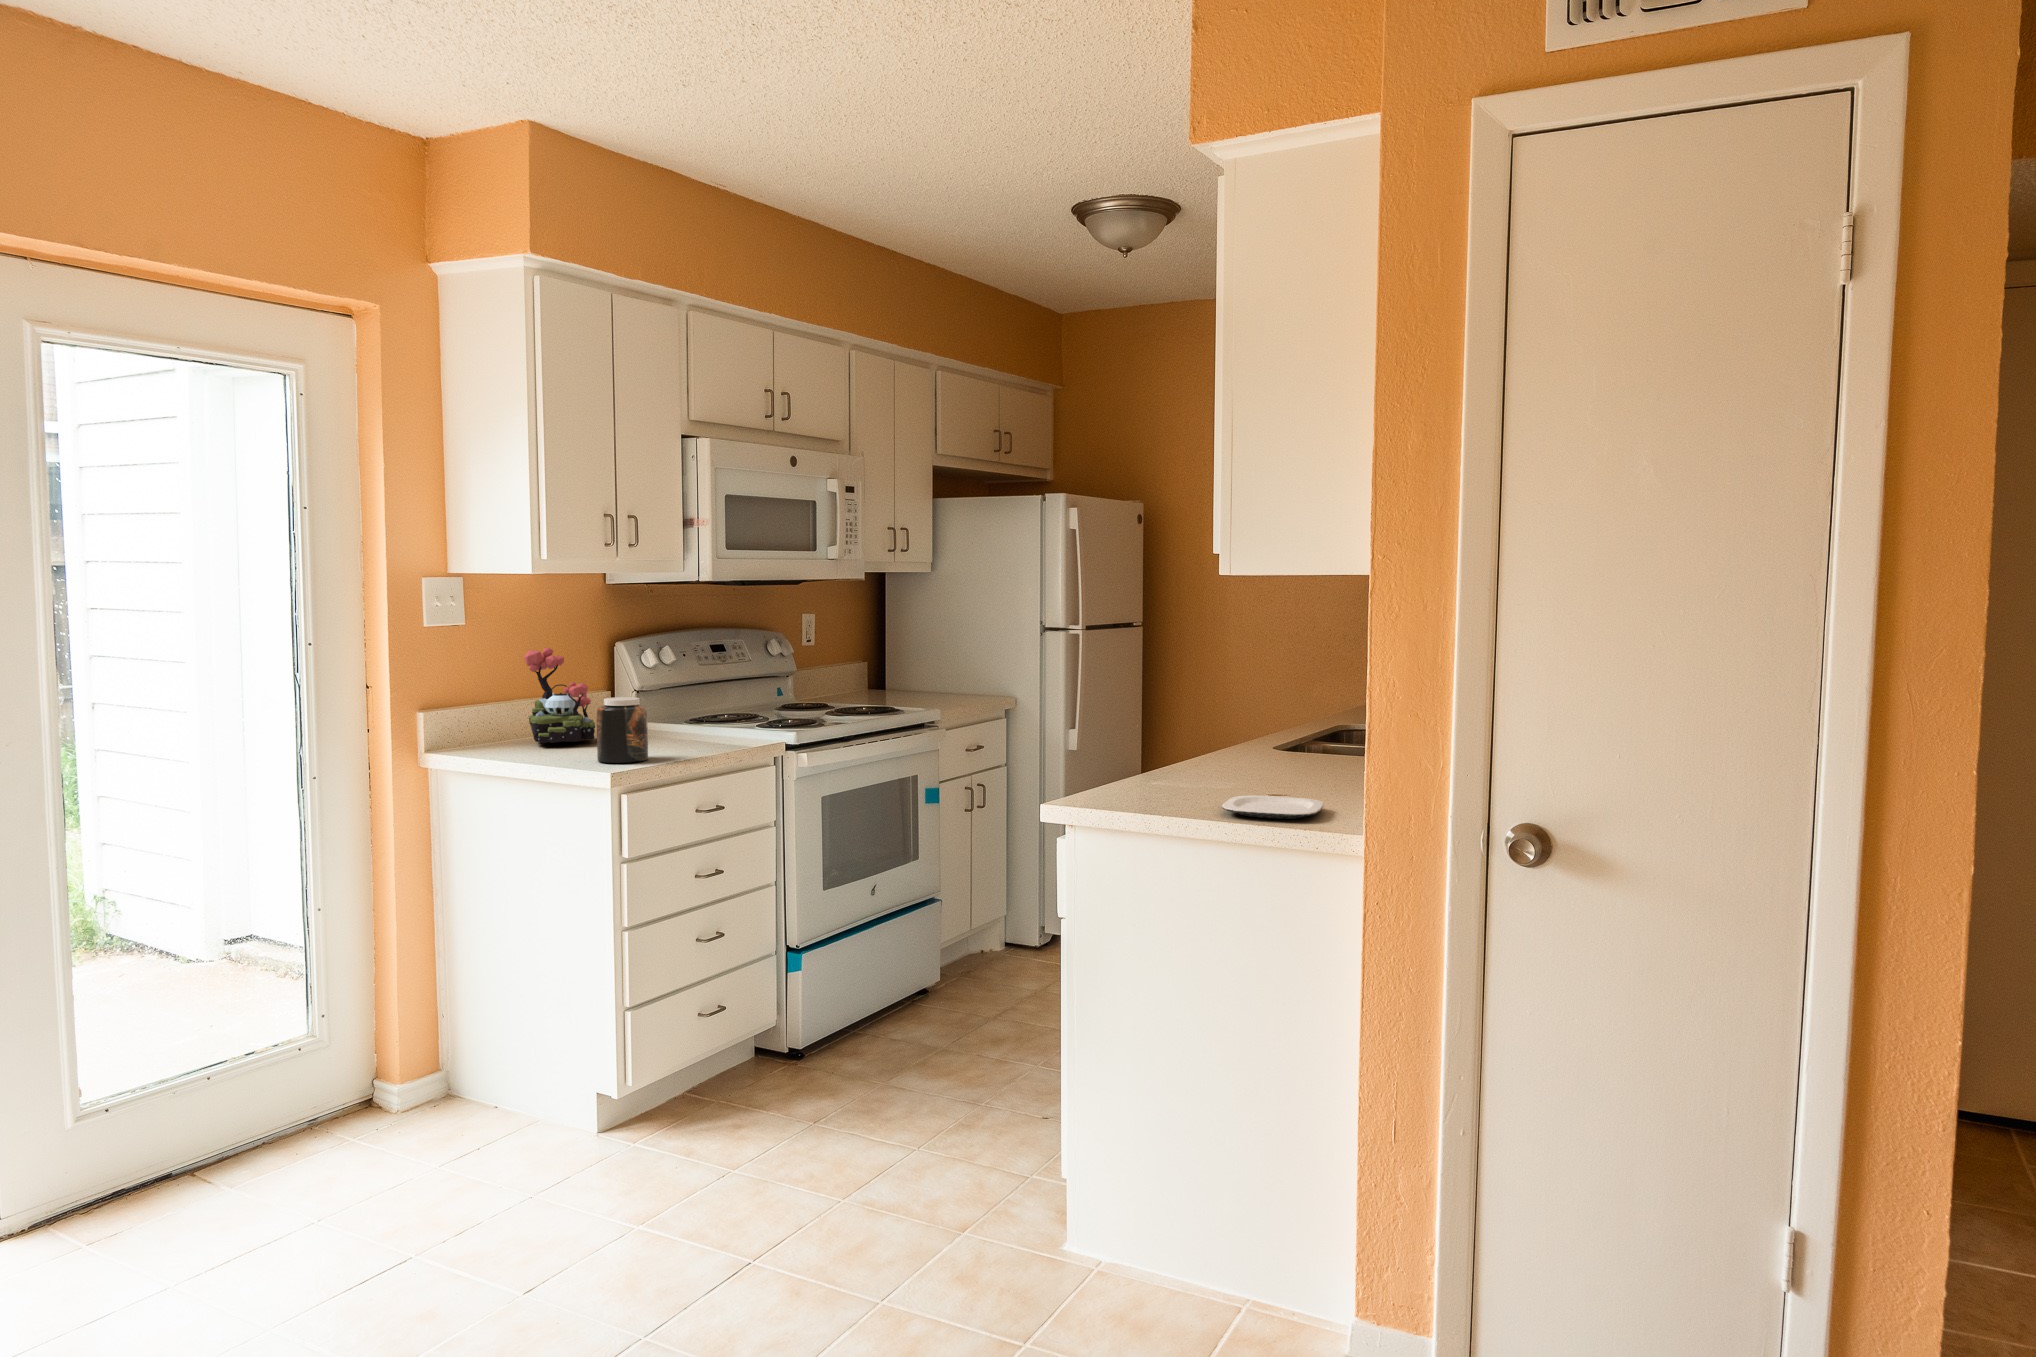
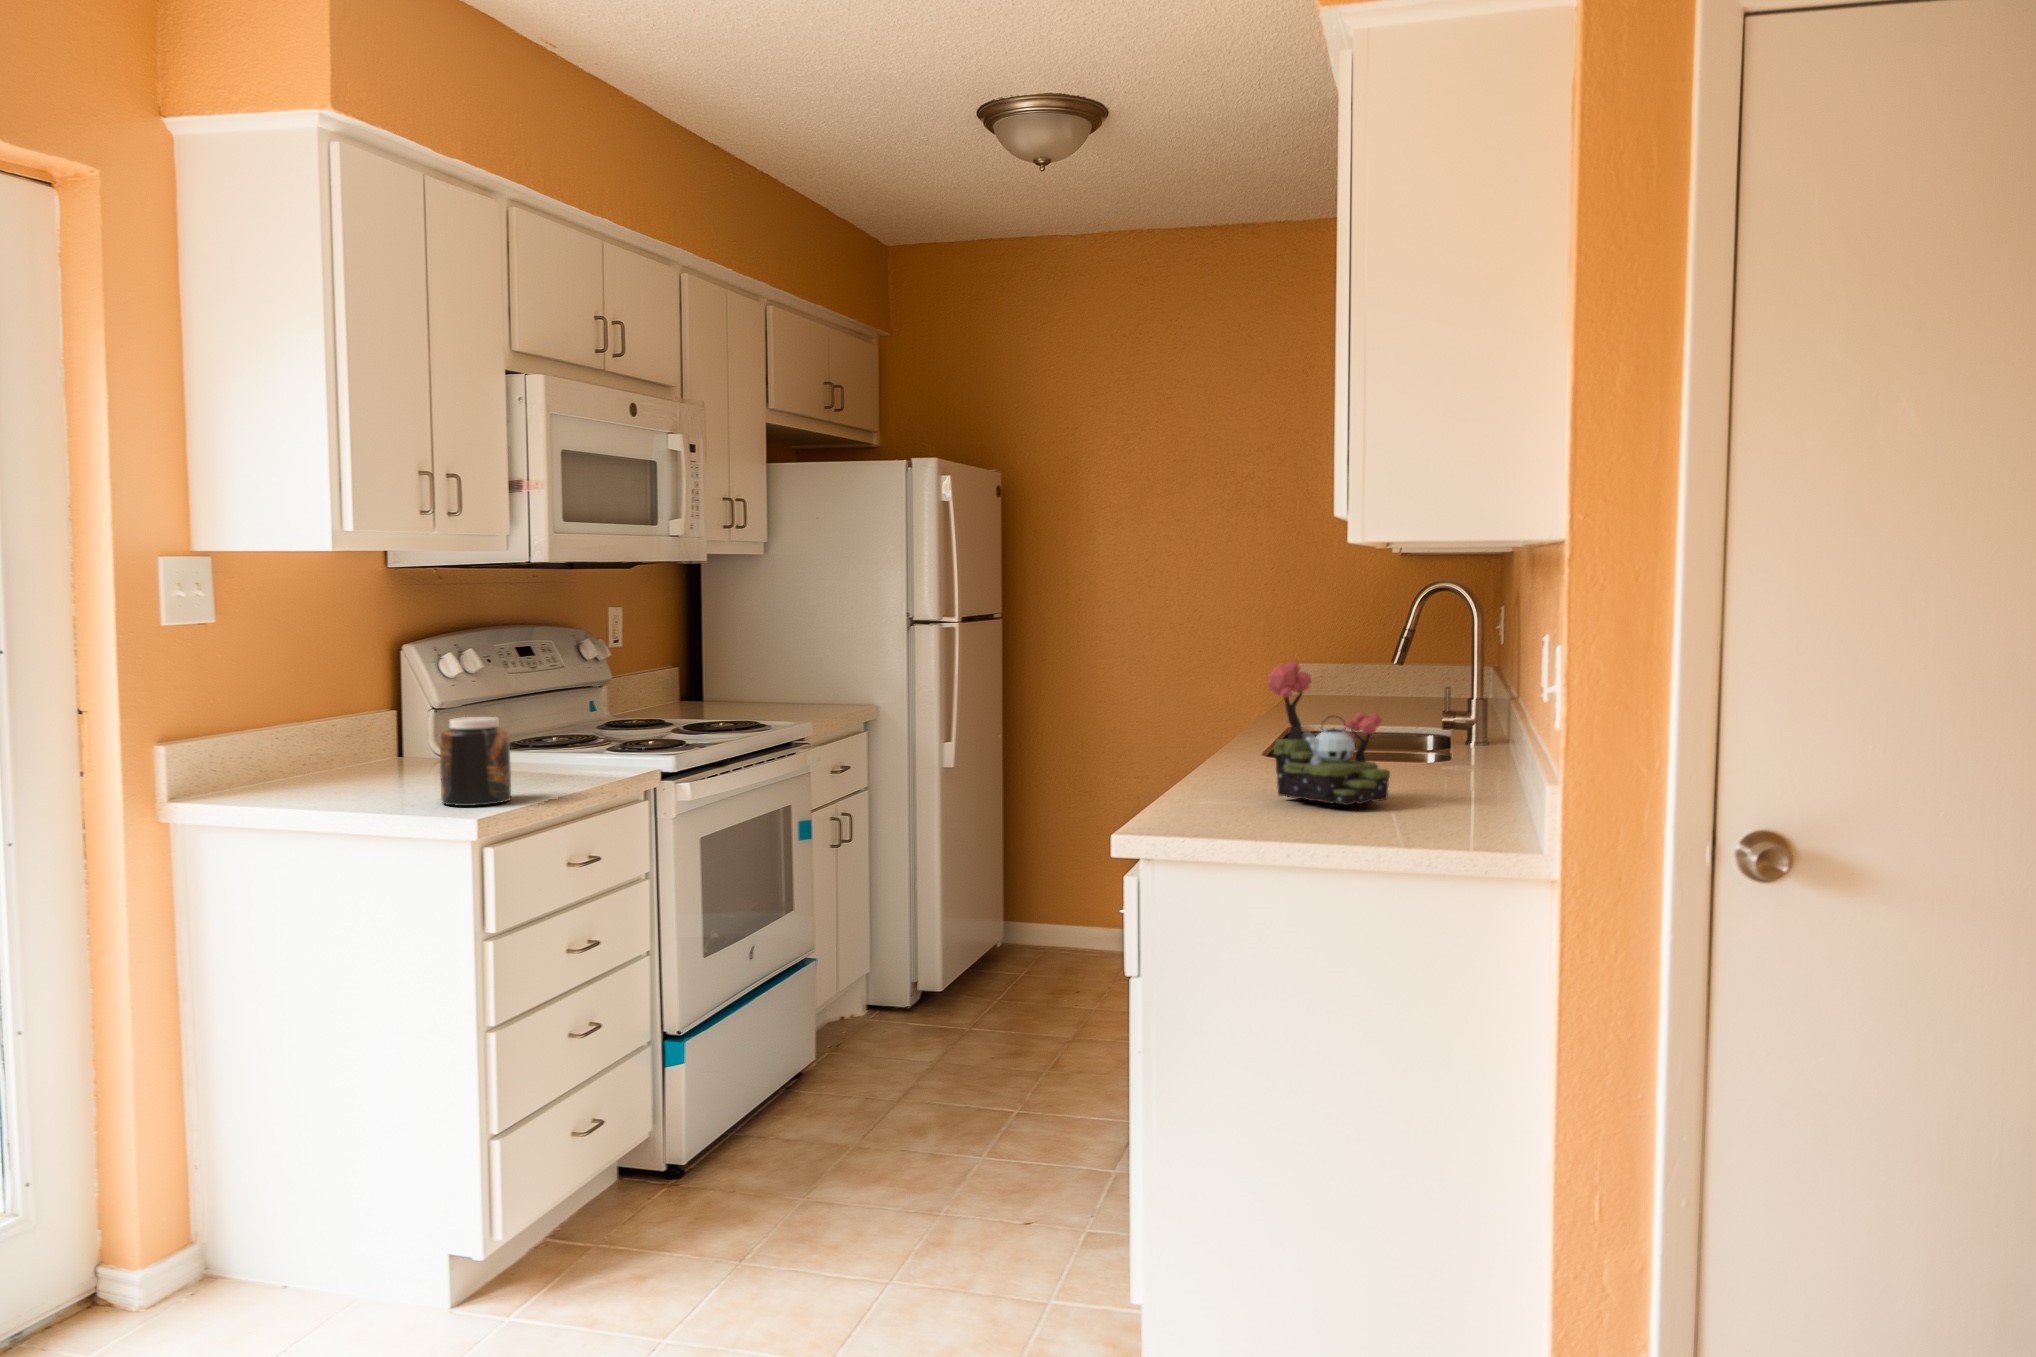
plant: present [524,648,595,743] -> present [1268,661,1390,805]
plate: present [1222,795,1324,819] -> none [1333,813,1455,839]

